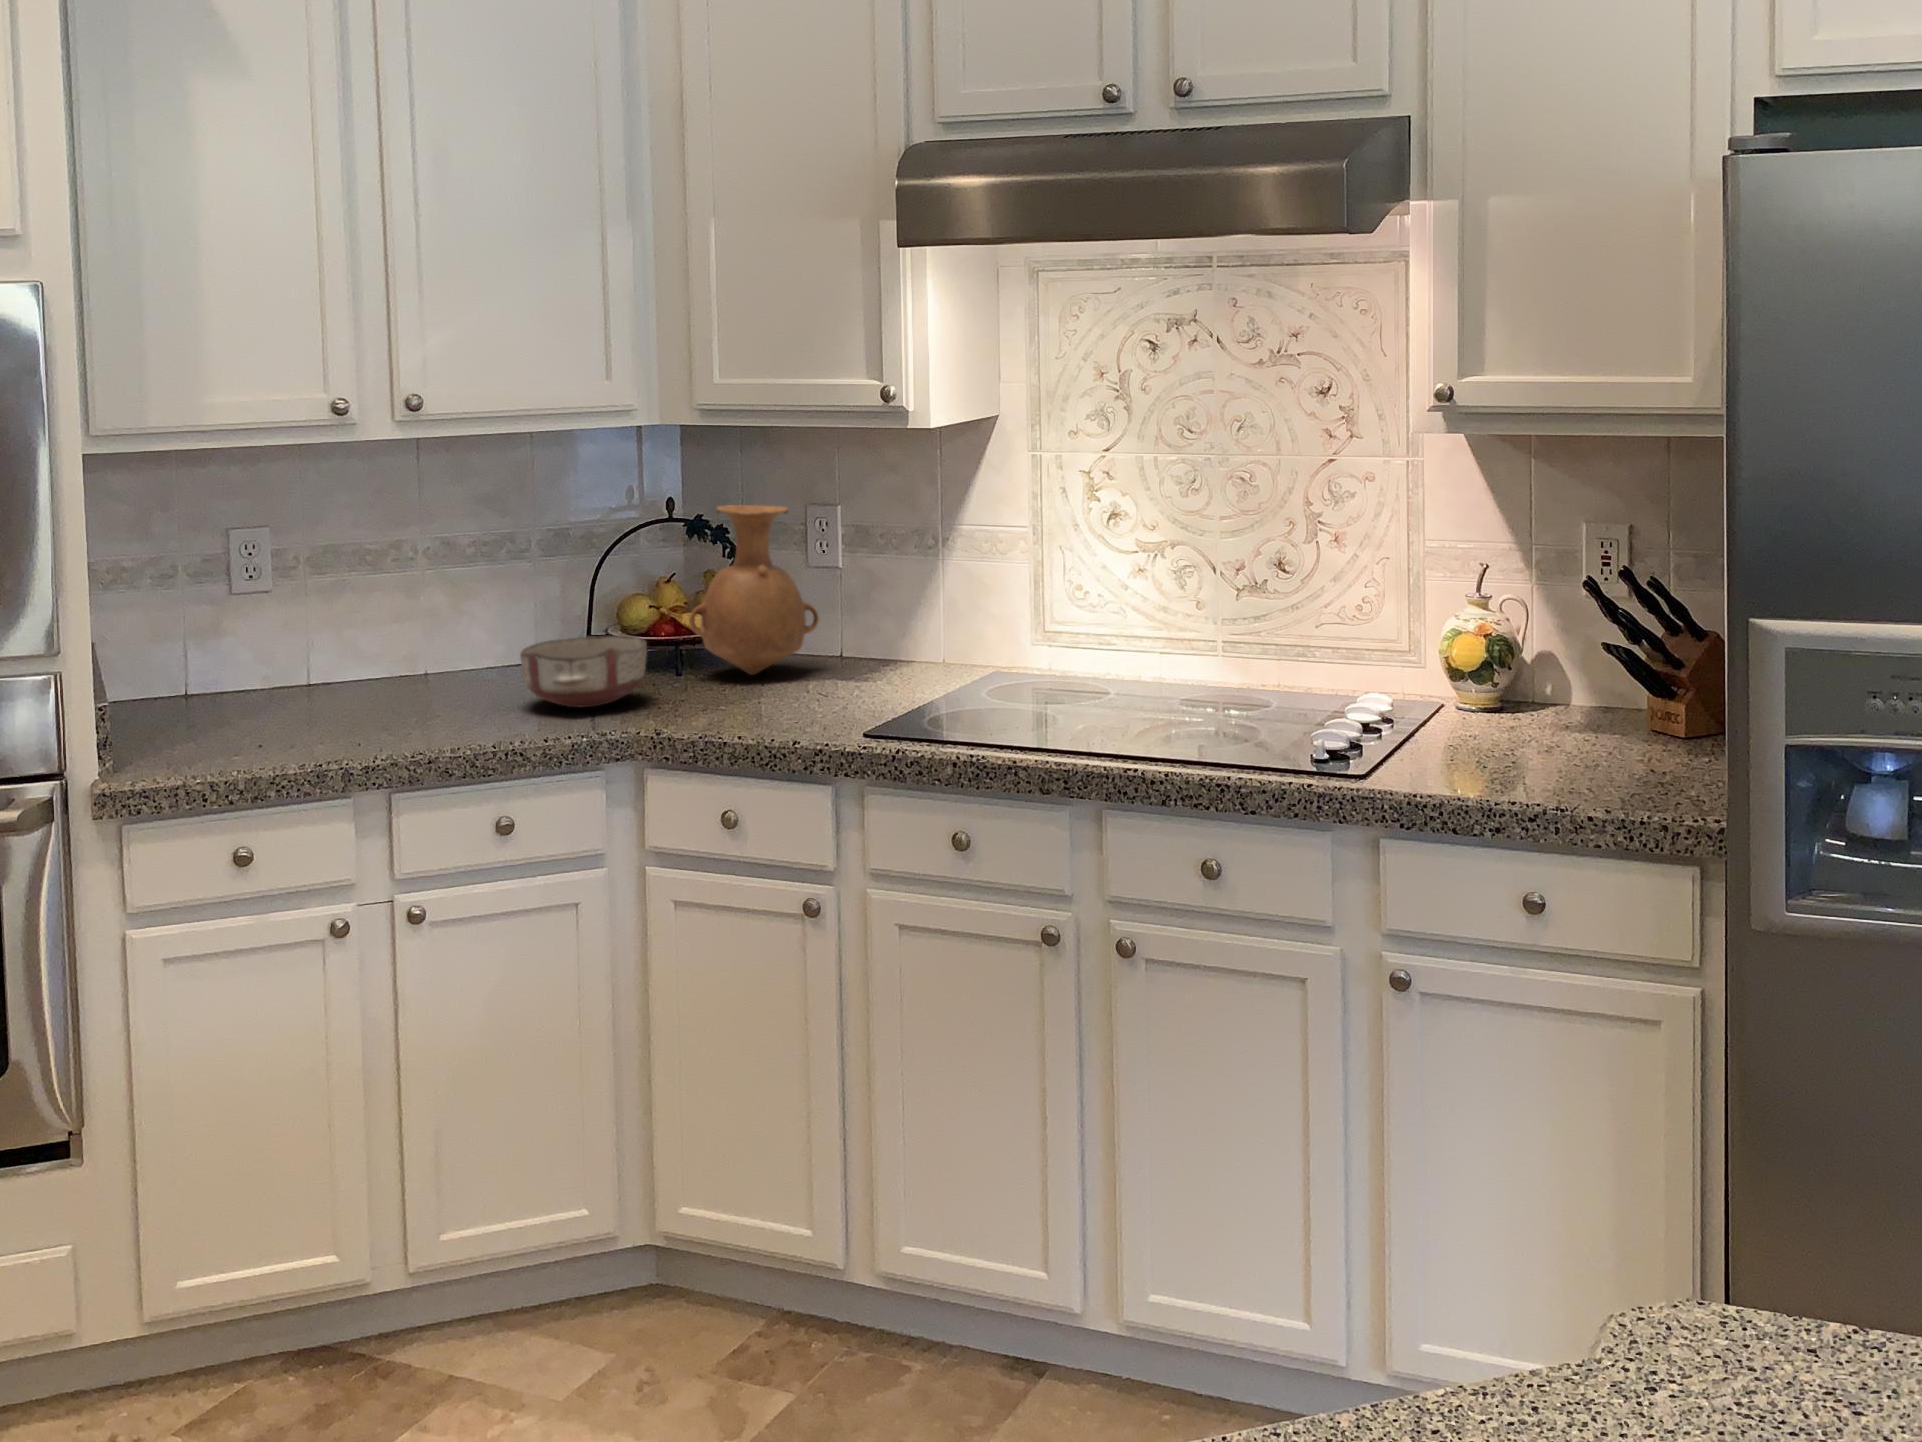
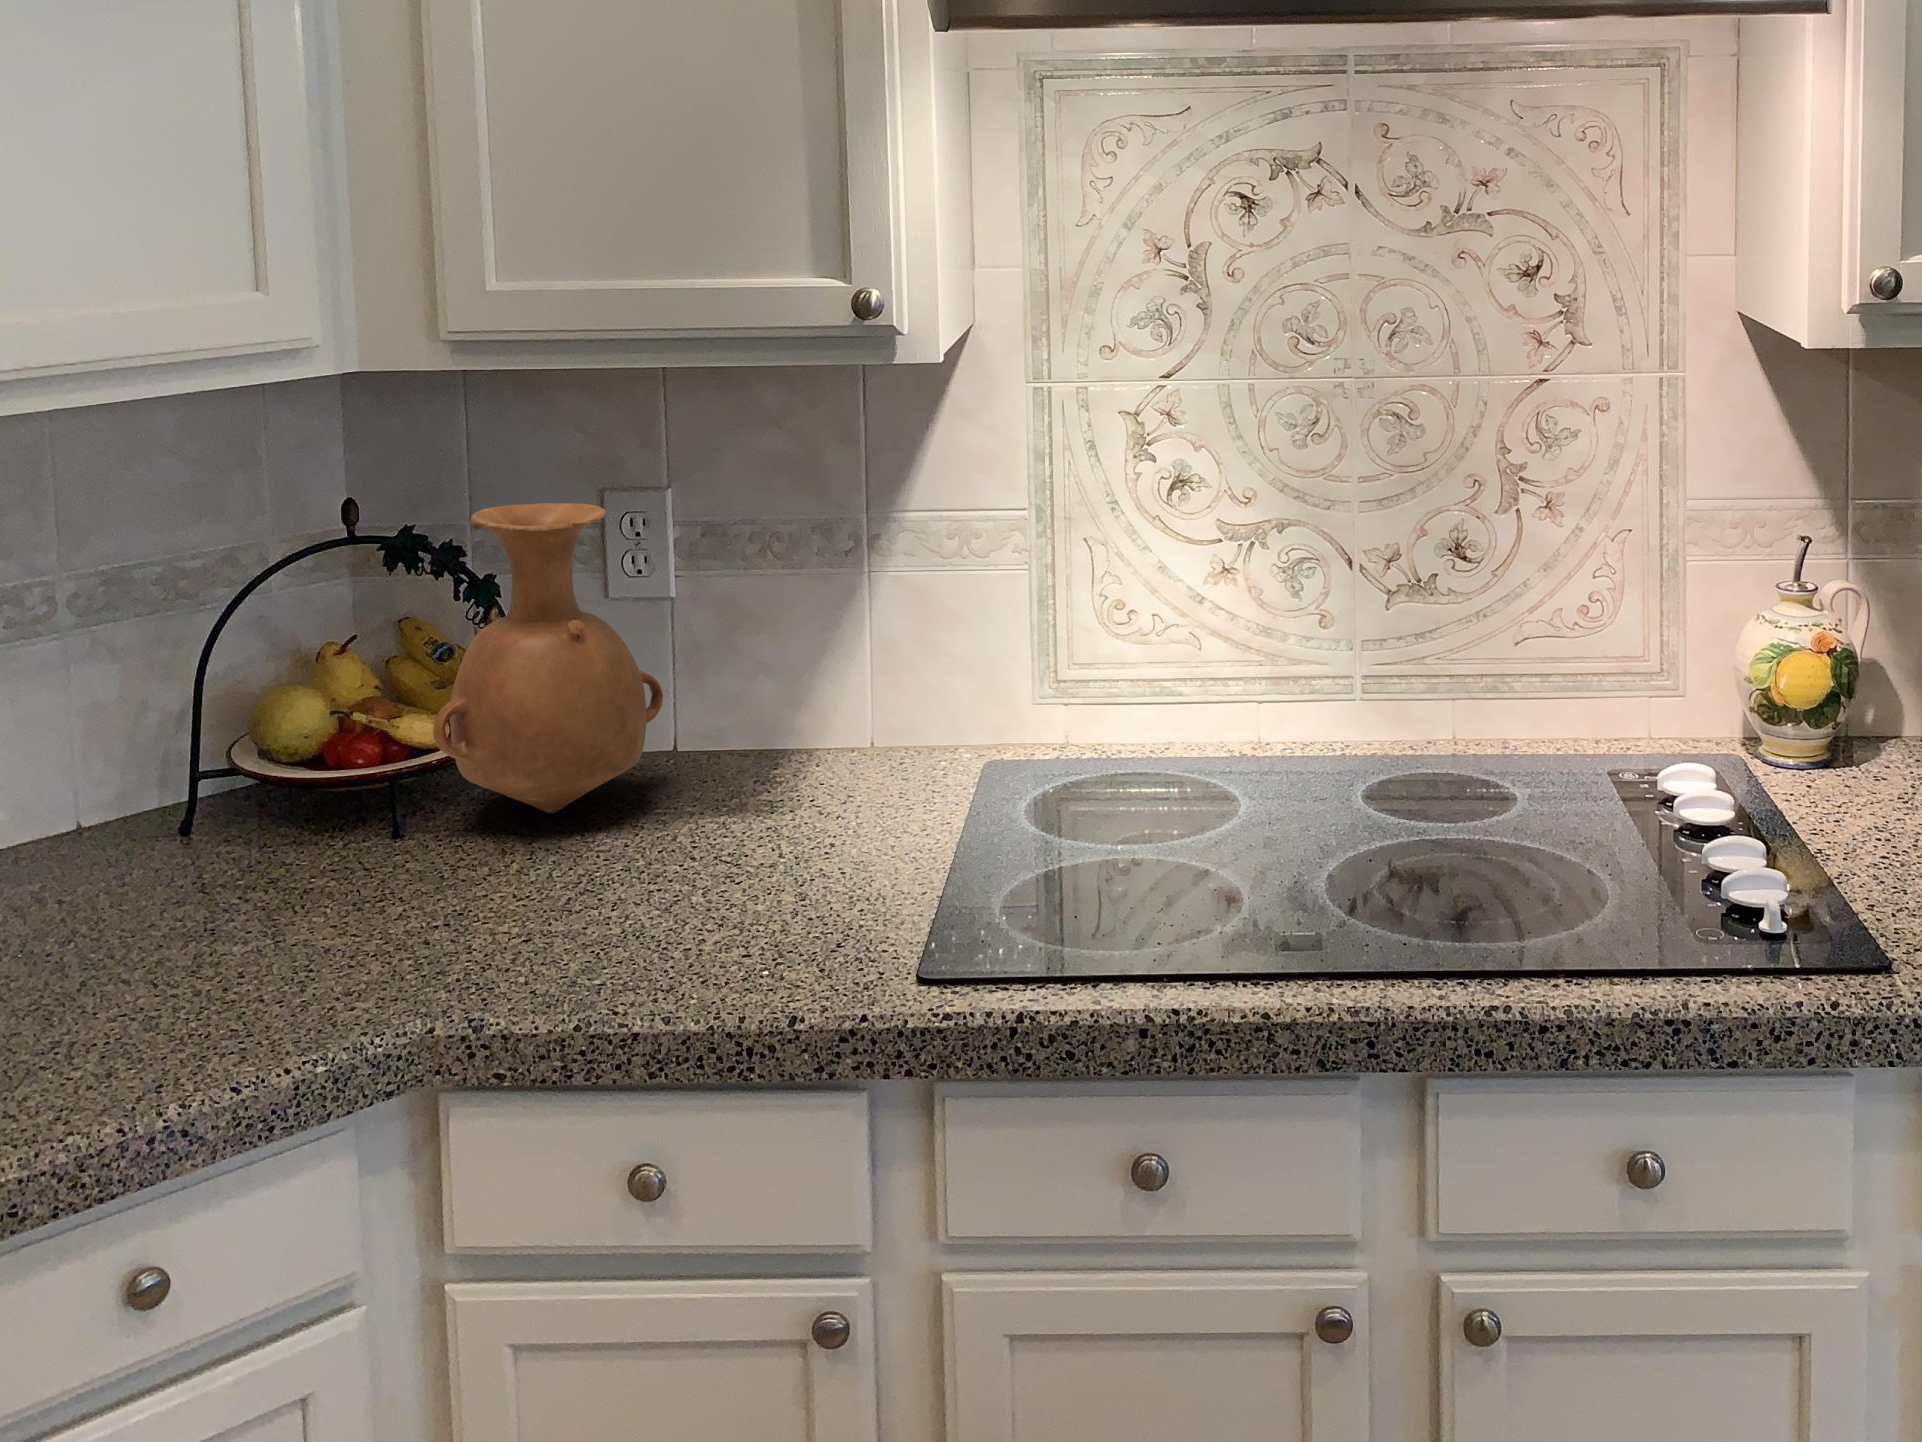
ceramic bowl: present [520,636,647,707] -> none [127,791,395,963]

